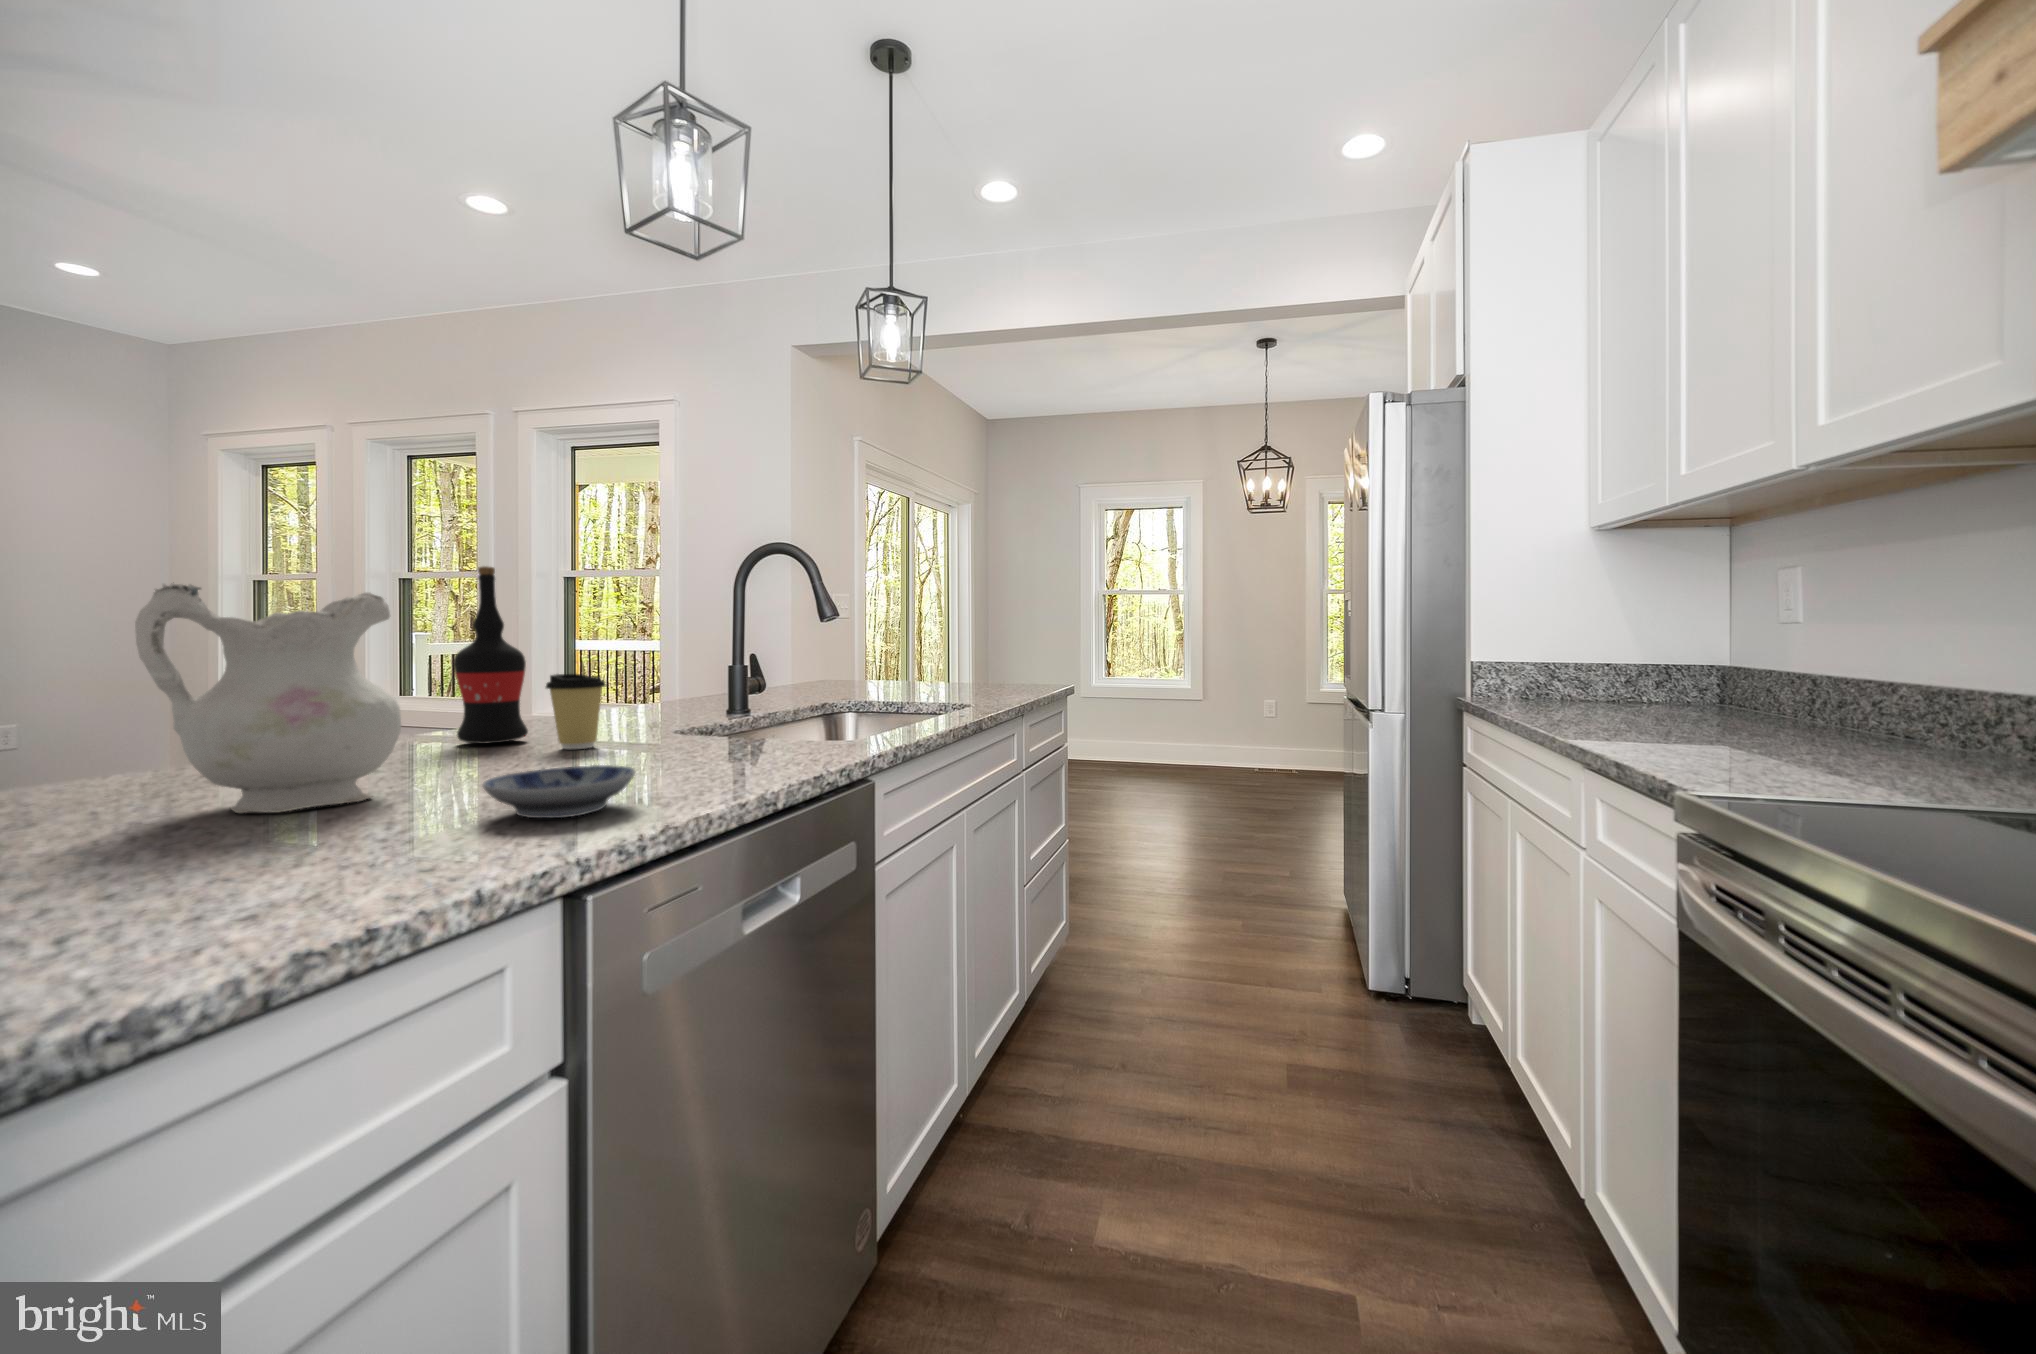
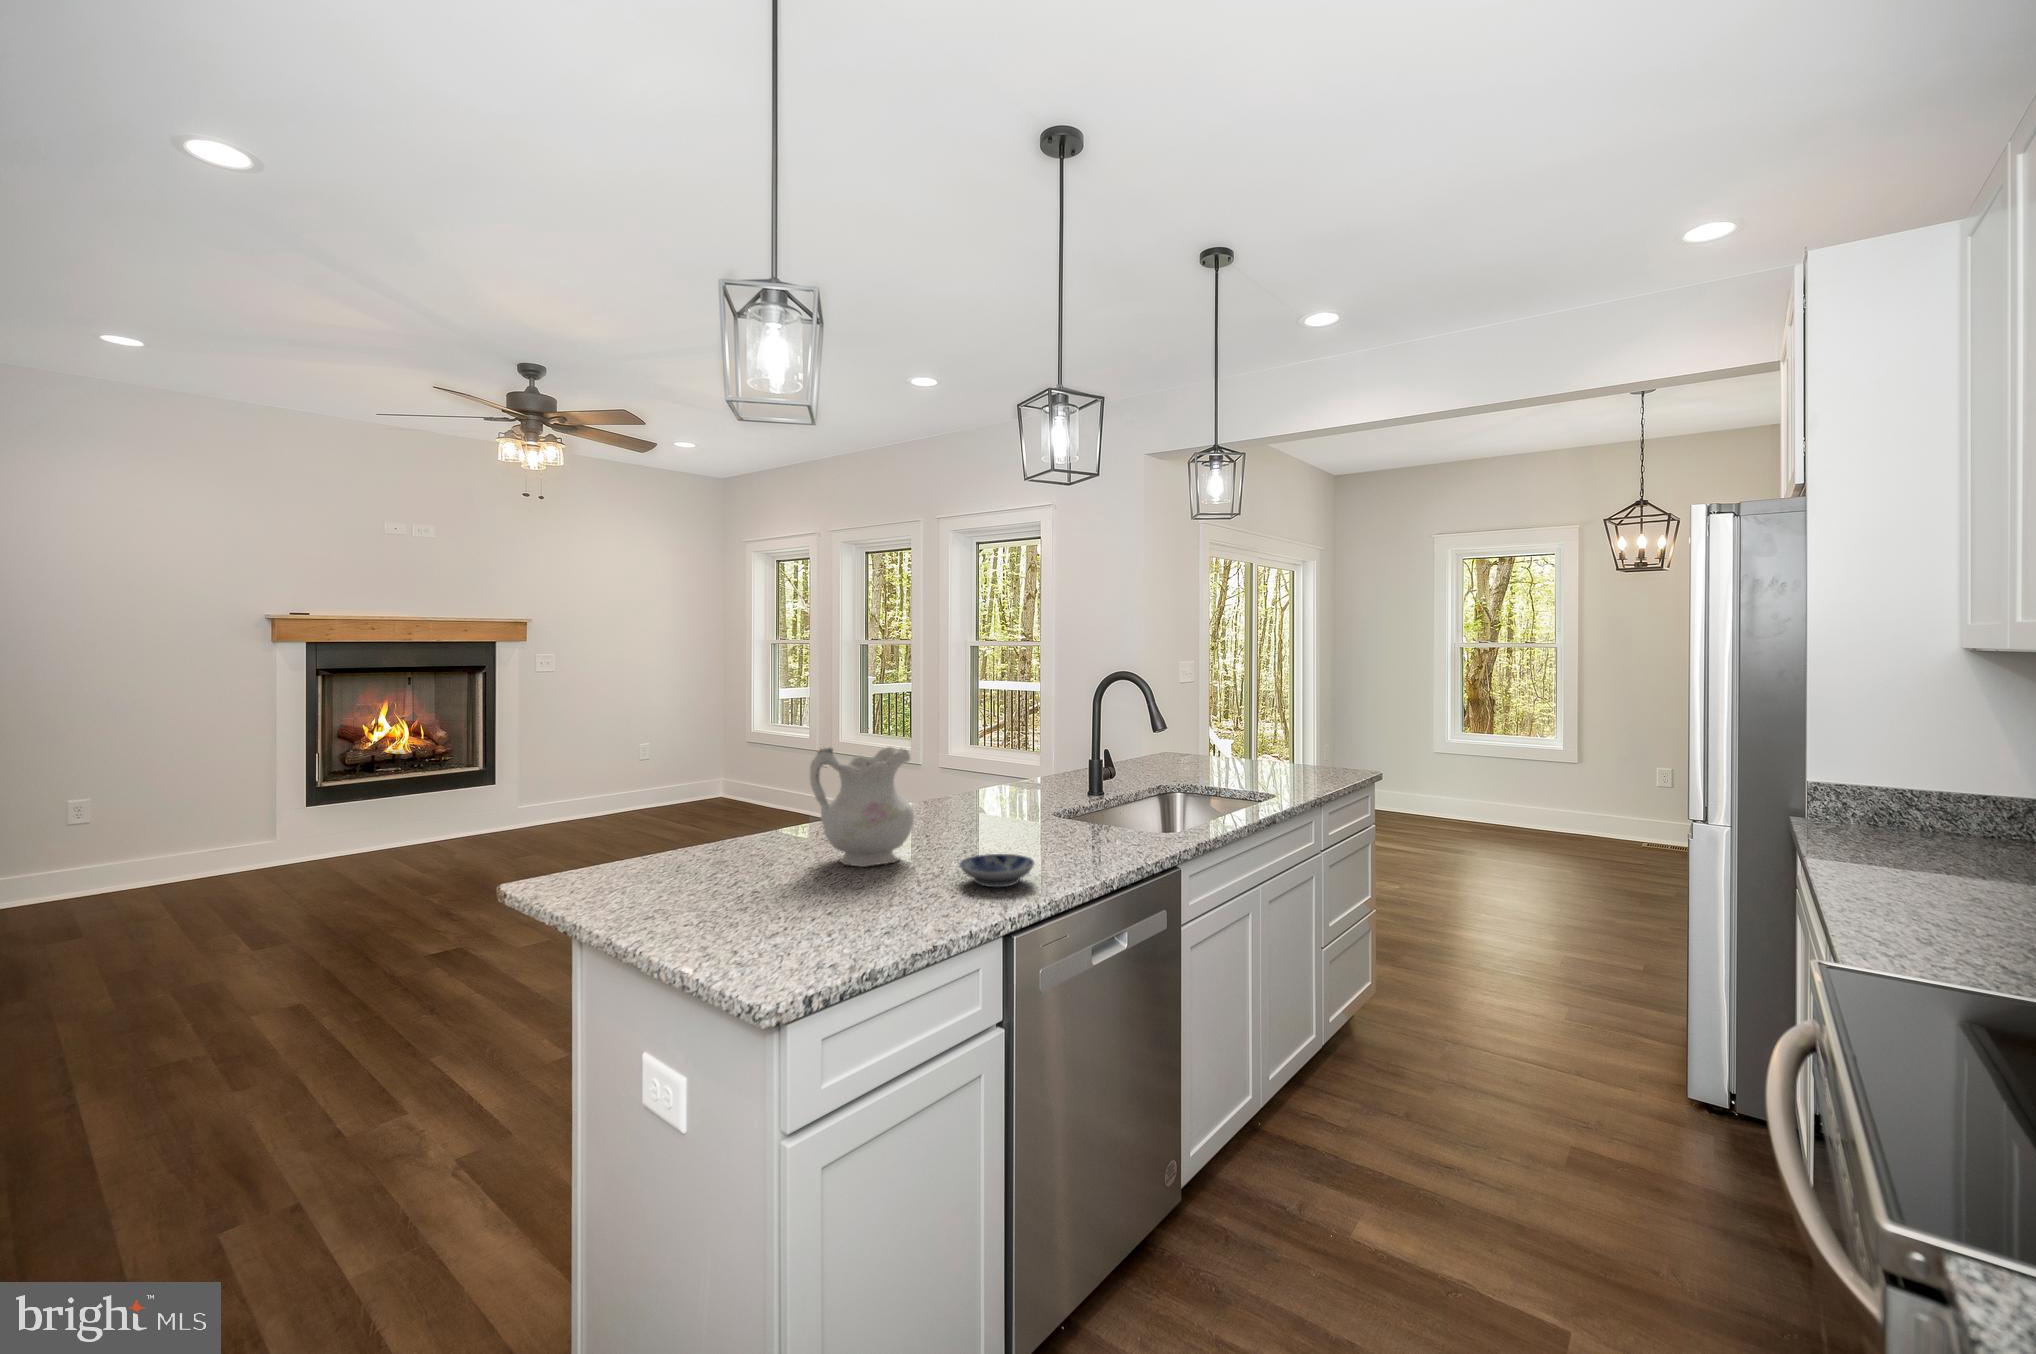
wine bottle: present [454,566,528,744] -> none [923,703,963,816]
coffee cup: present [546,674,605,749] -> none [975,775,1011,826]

